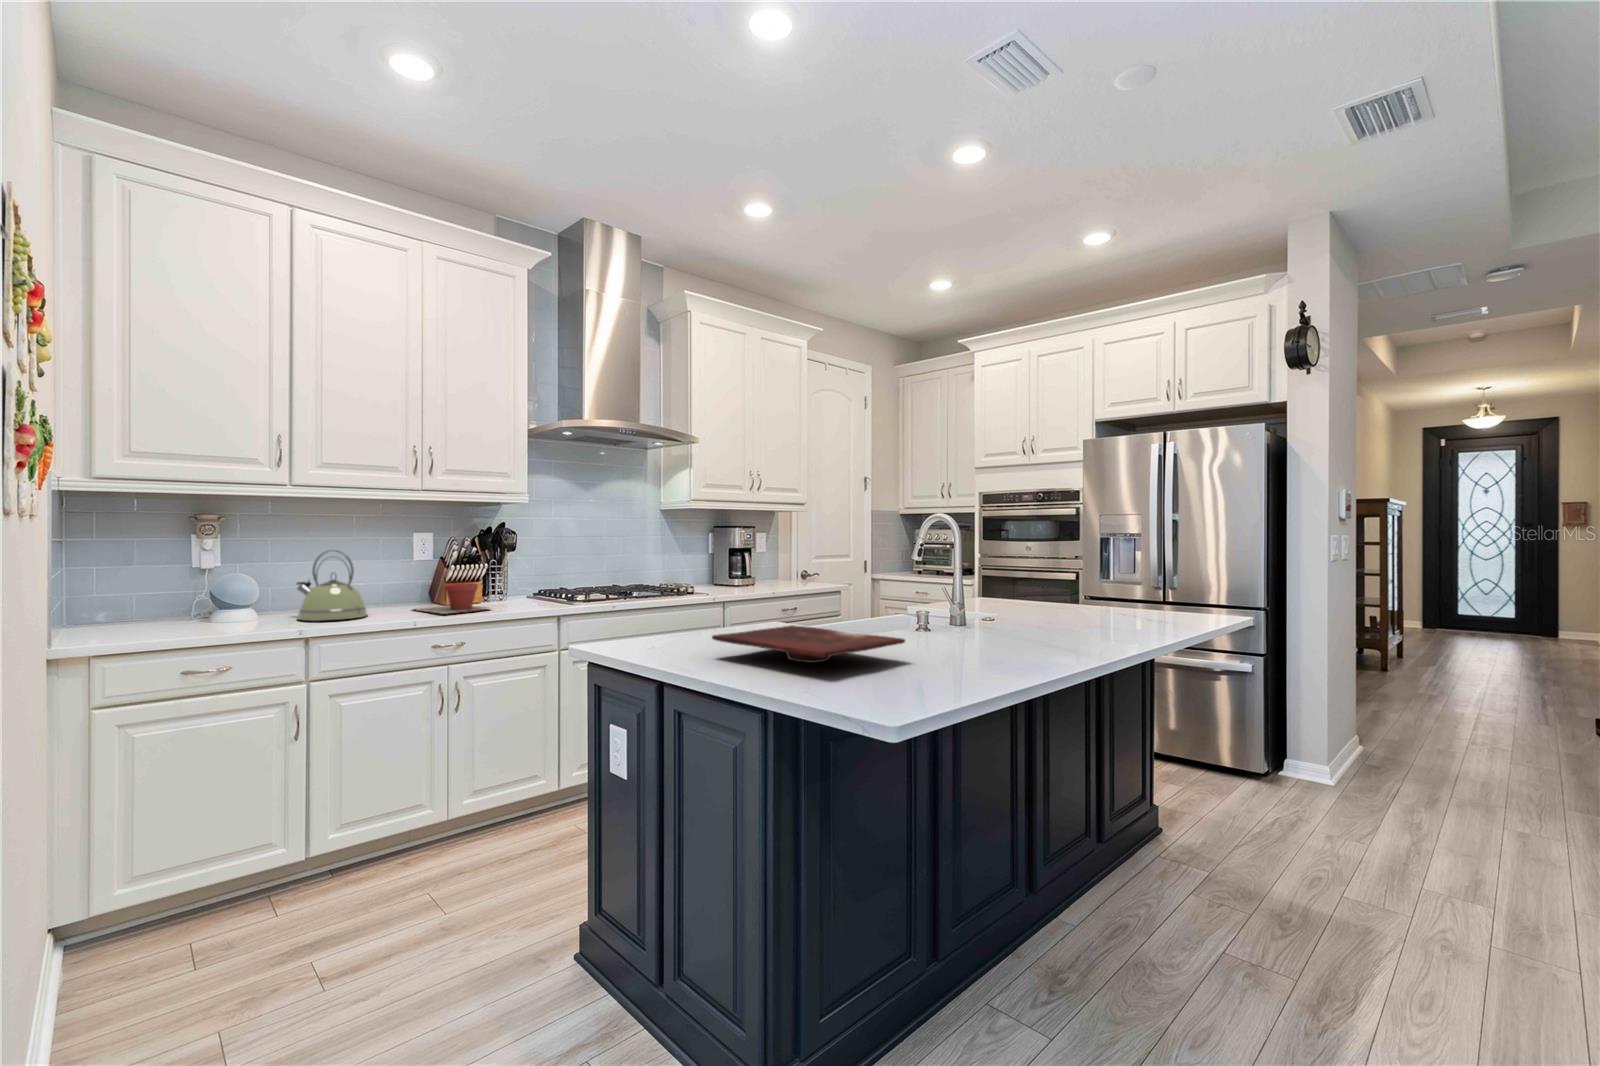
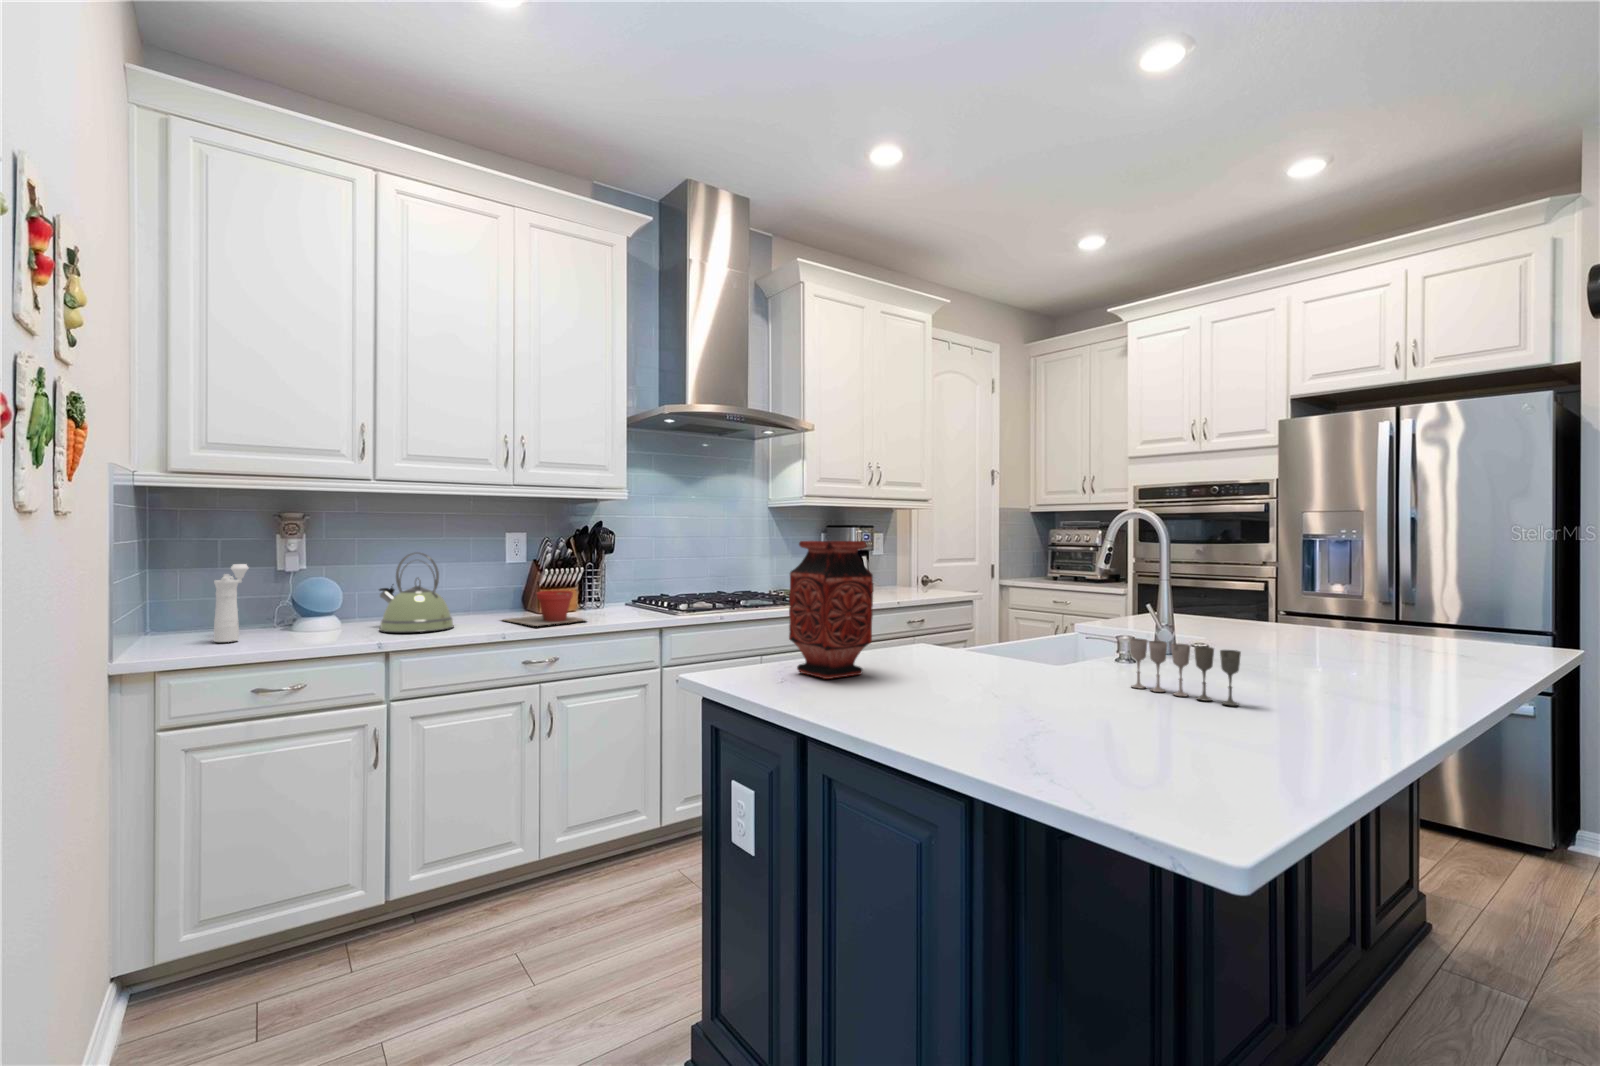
vase: none [657,537,723,646] -> present [789,541,873,679]
pepper mill: none [139,561,171,631] -> present [214,564,248,642]
wine glass: none [914,610,983,655] -> present [1130,638,1241,706]
cutting board: present [712,625,905,663] -> none [867,655,1137,711]

